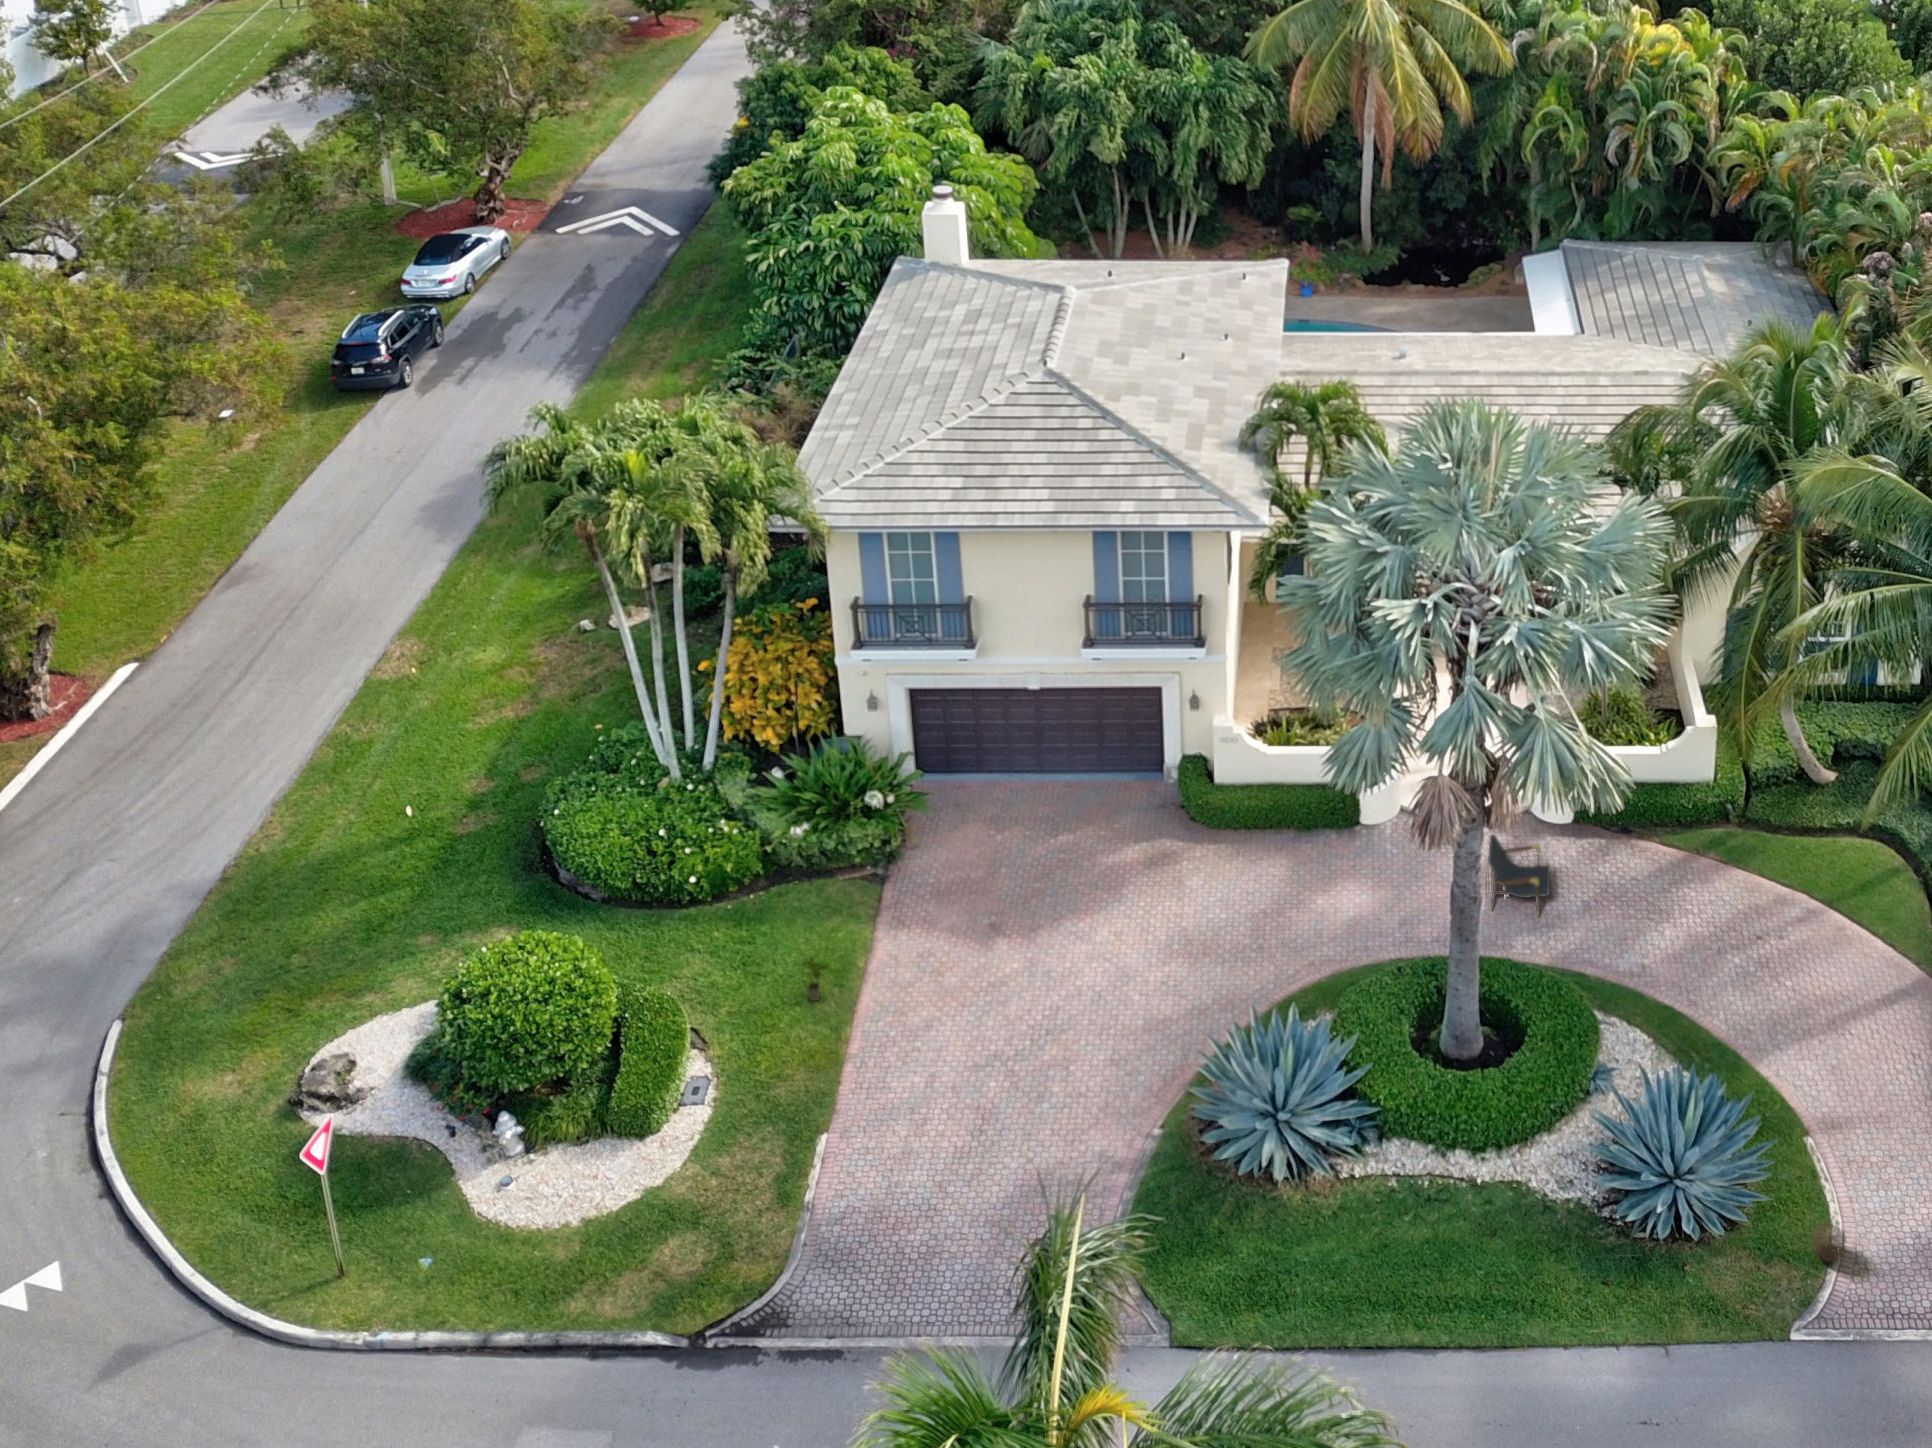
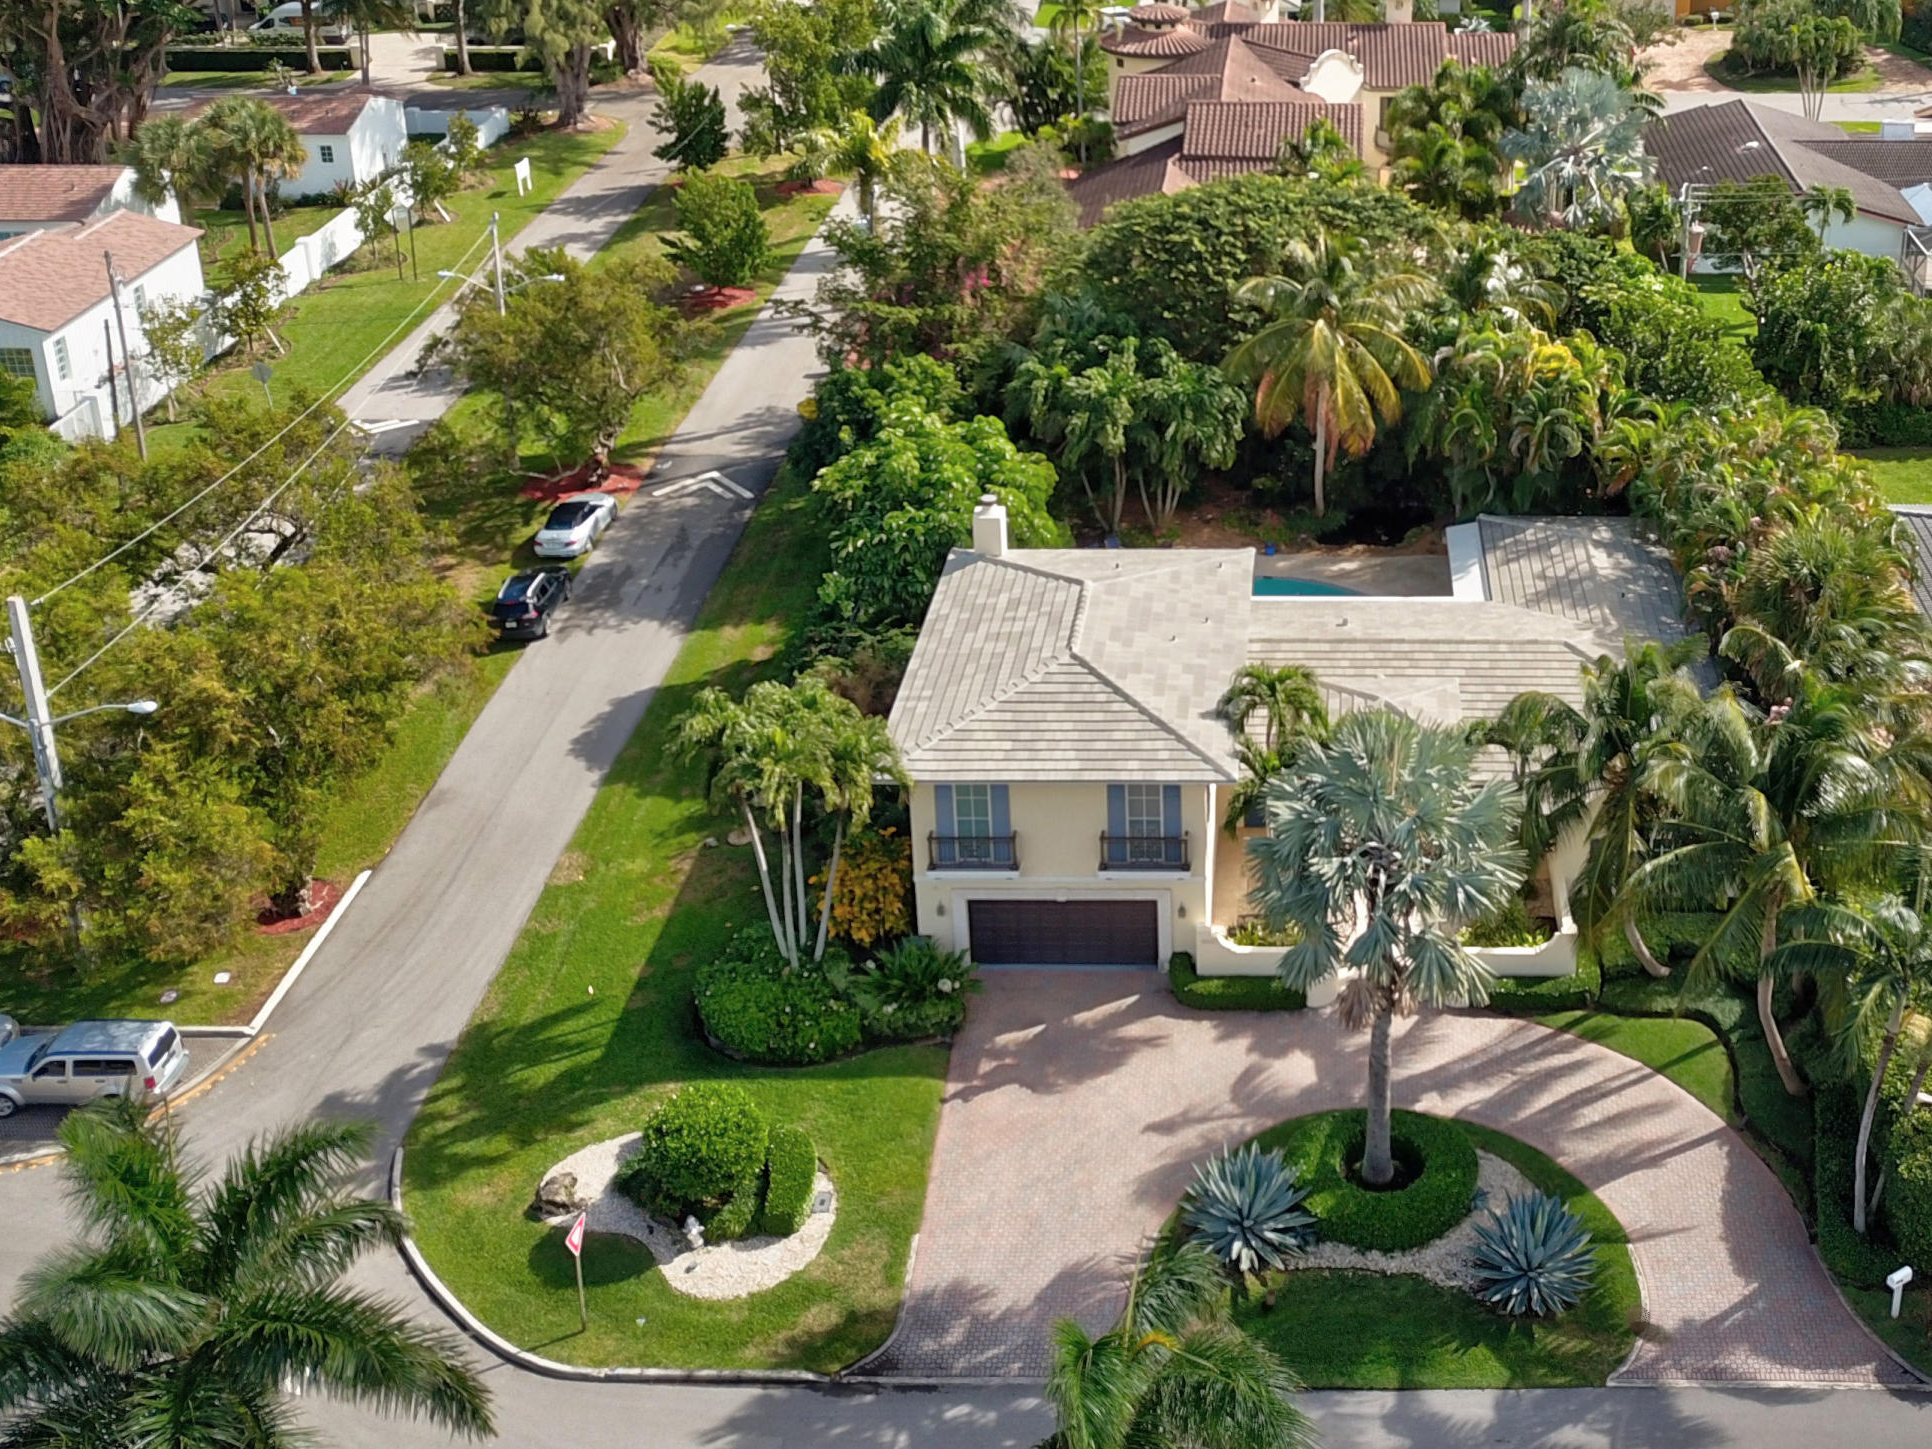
lounge chair: present [1488,834,1550,915] -> none [1401,1014,1449,1079]
house plant: present [802,956,829,1001] -> present [1264,1268,1285,1305]

